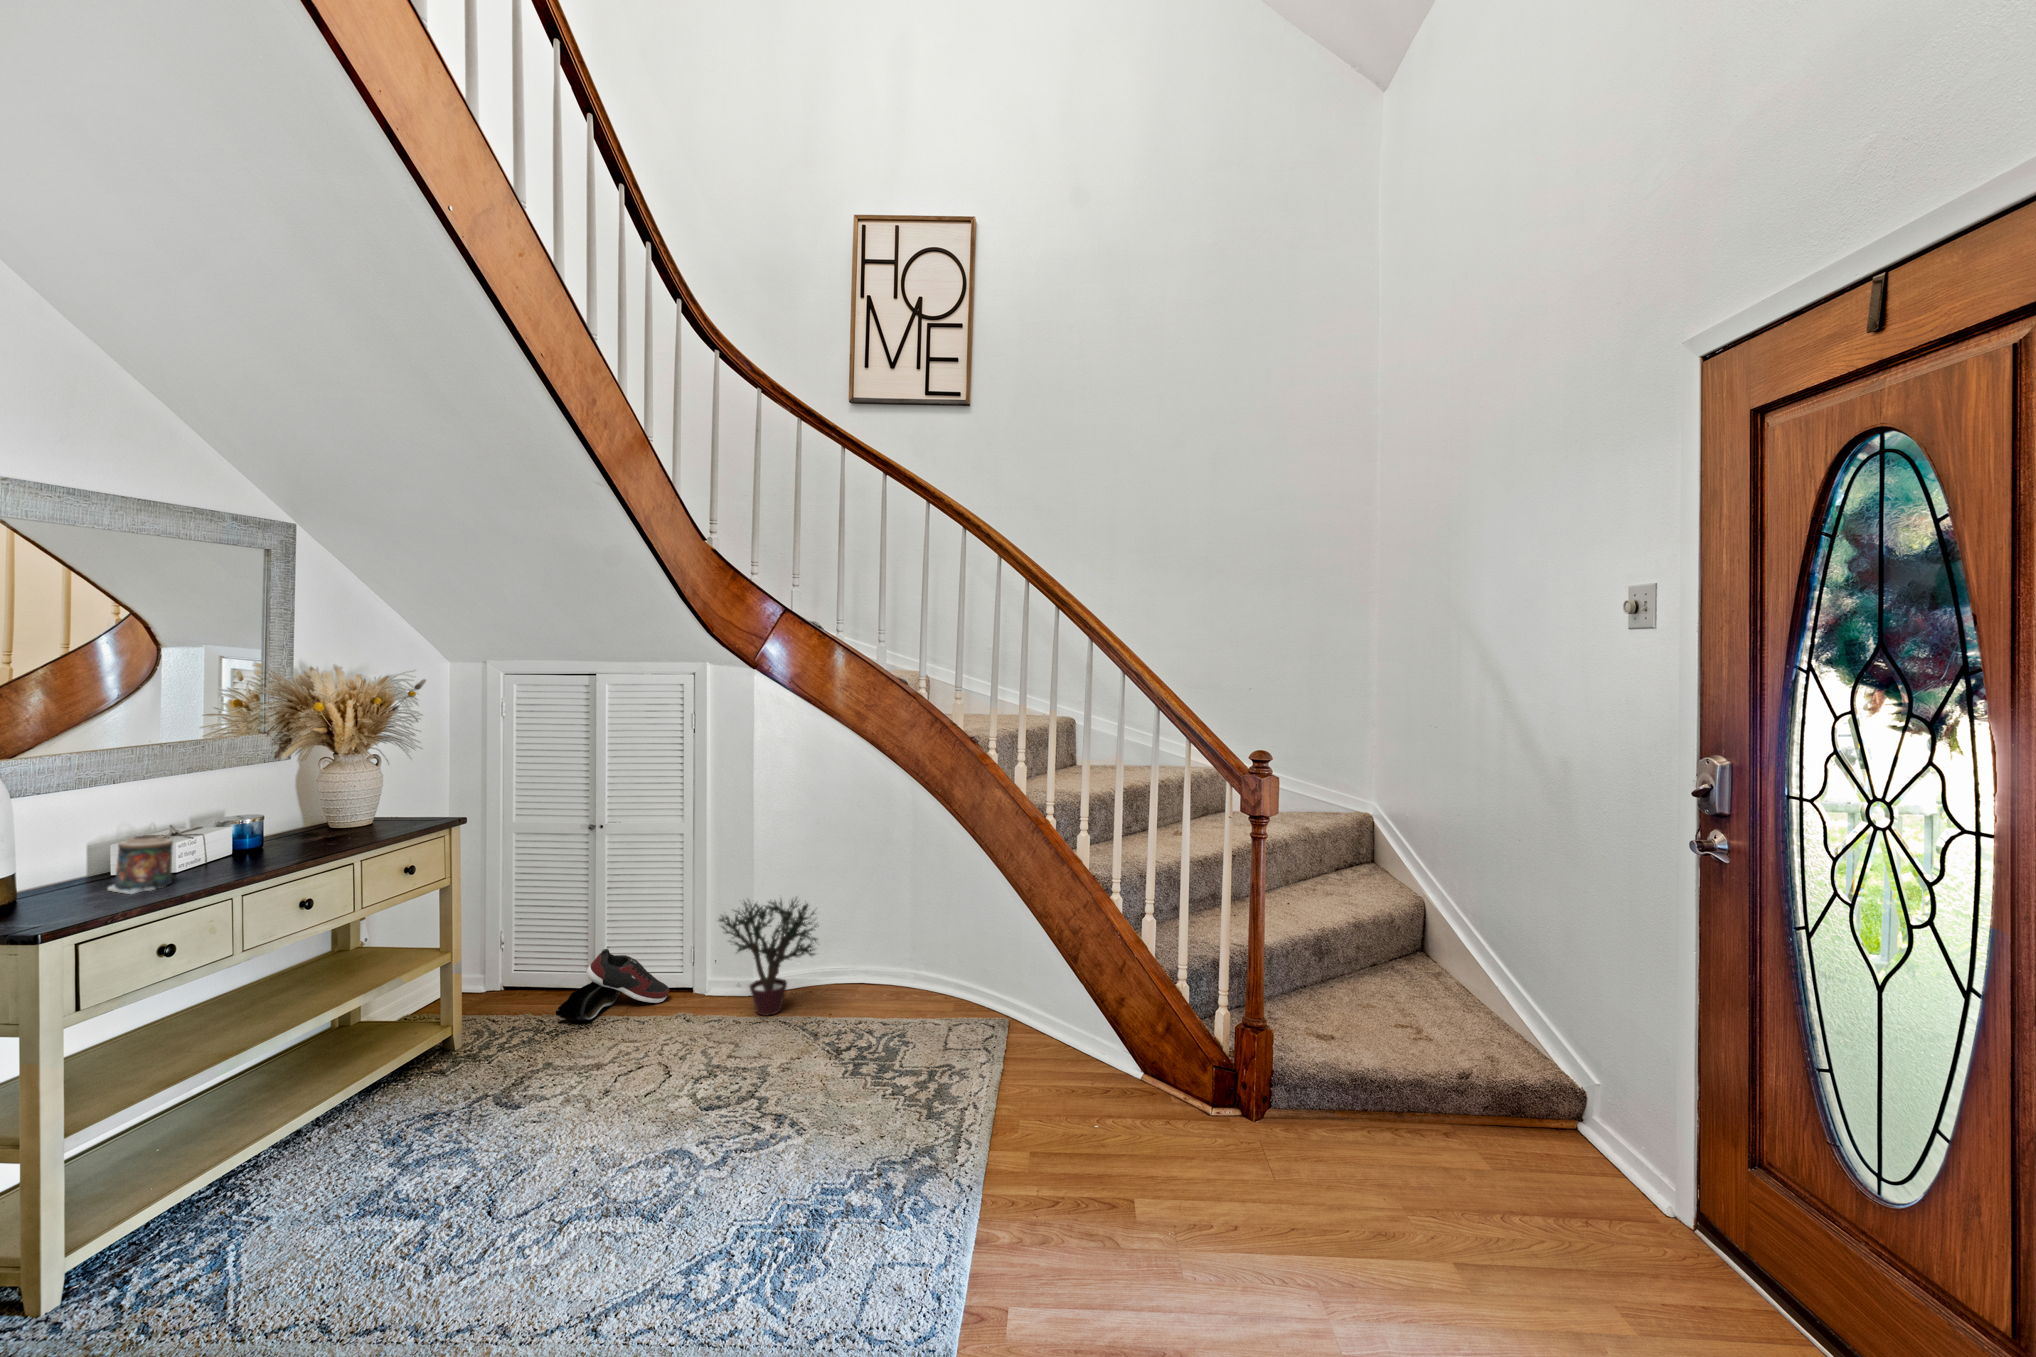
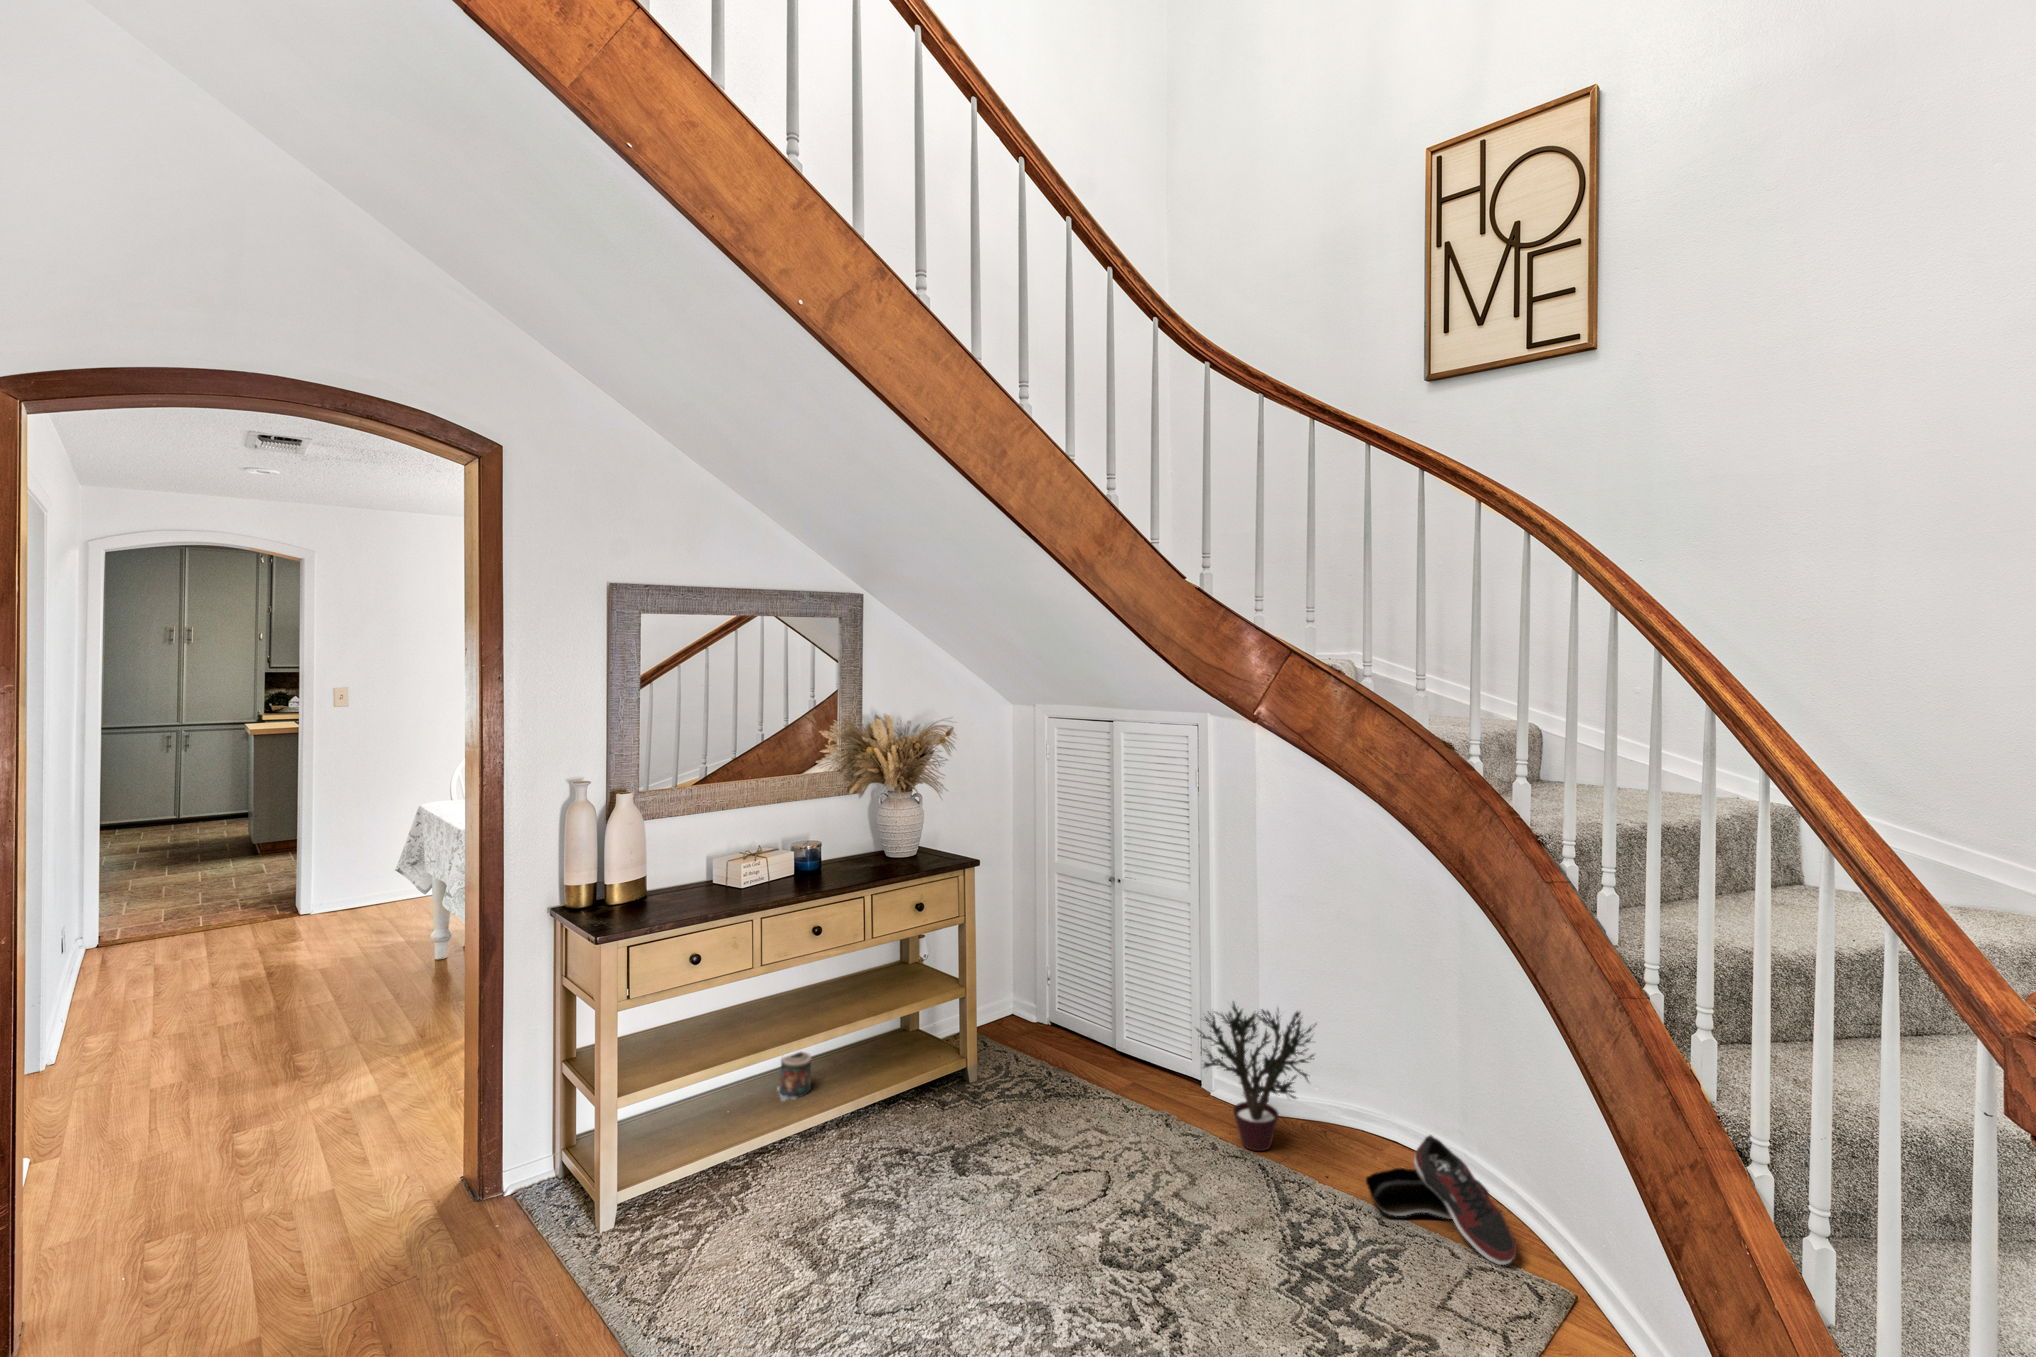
candle: present [108,835,173,894] -> present [777,1052,811,1101]
shoe: present [556,949,669,1021] -> present [1366,1135,1517,1265]

